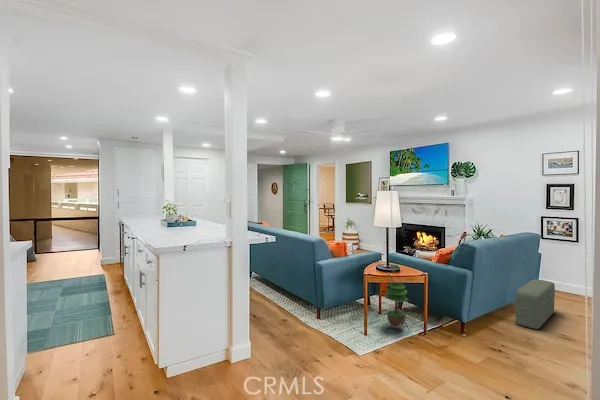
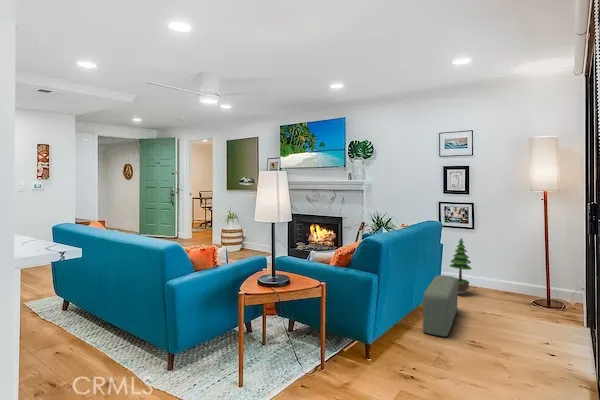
potted tree: present [384,265,408,329] -> present [450,238,472,295]

